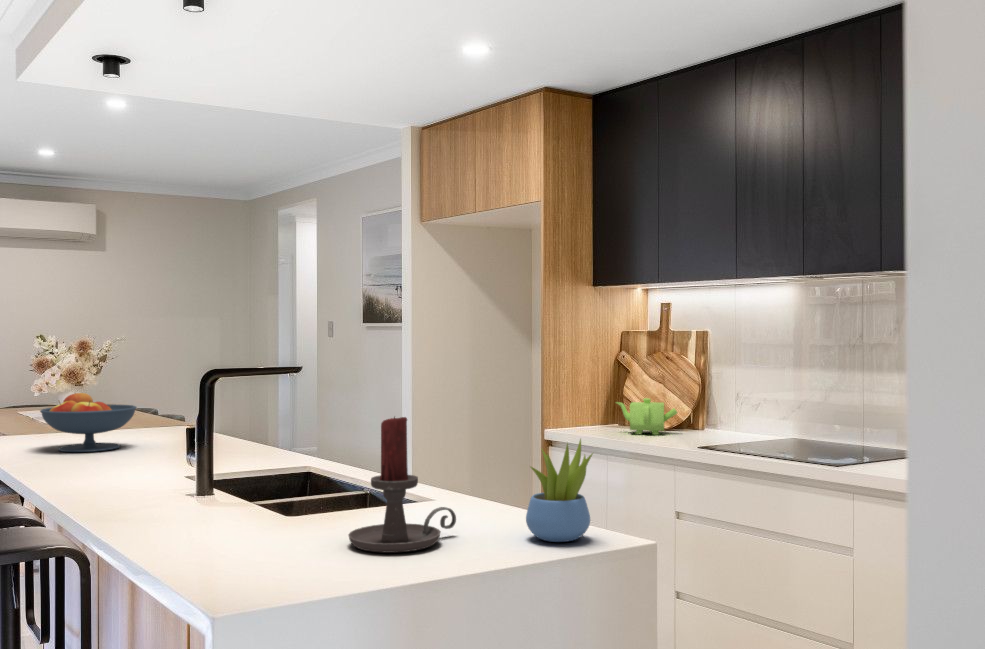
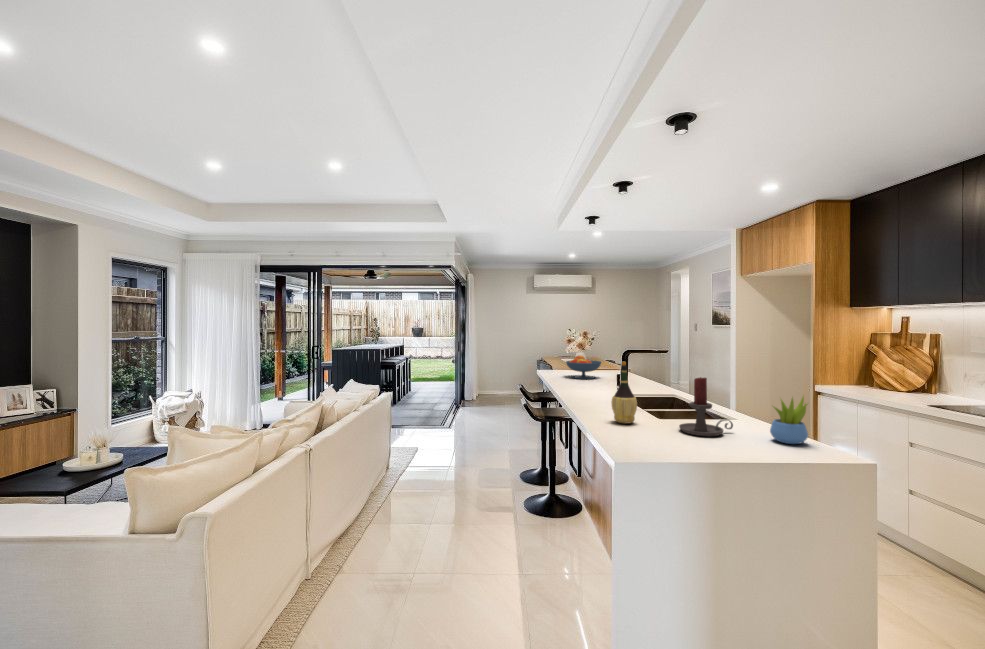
wine bottle: none [184,390,249,549] -> present [611,361,637,423]
teapot: present [617,398,677,435] -> none [863,373,912,395]

